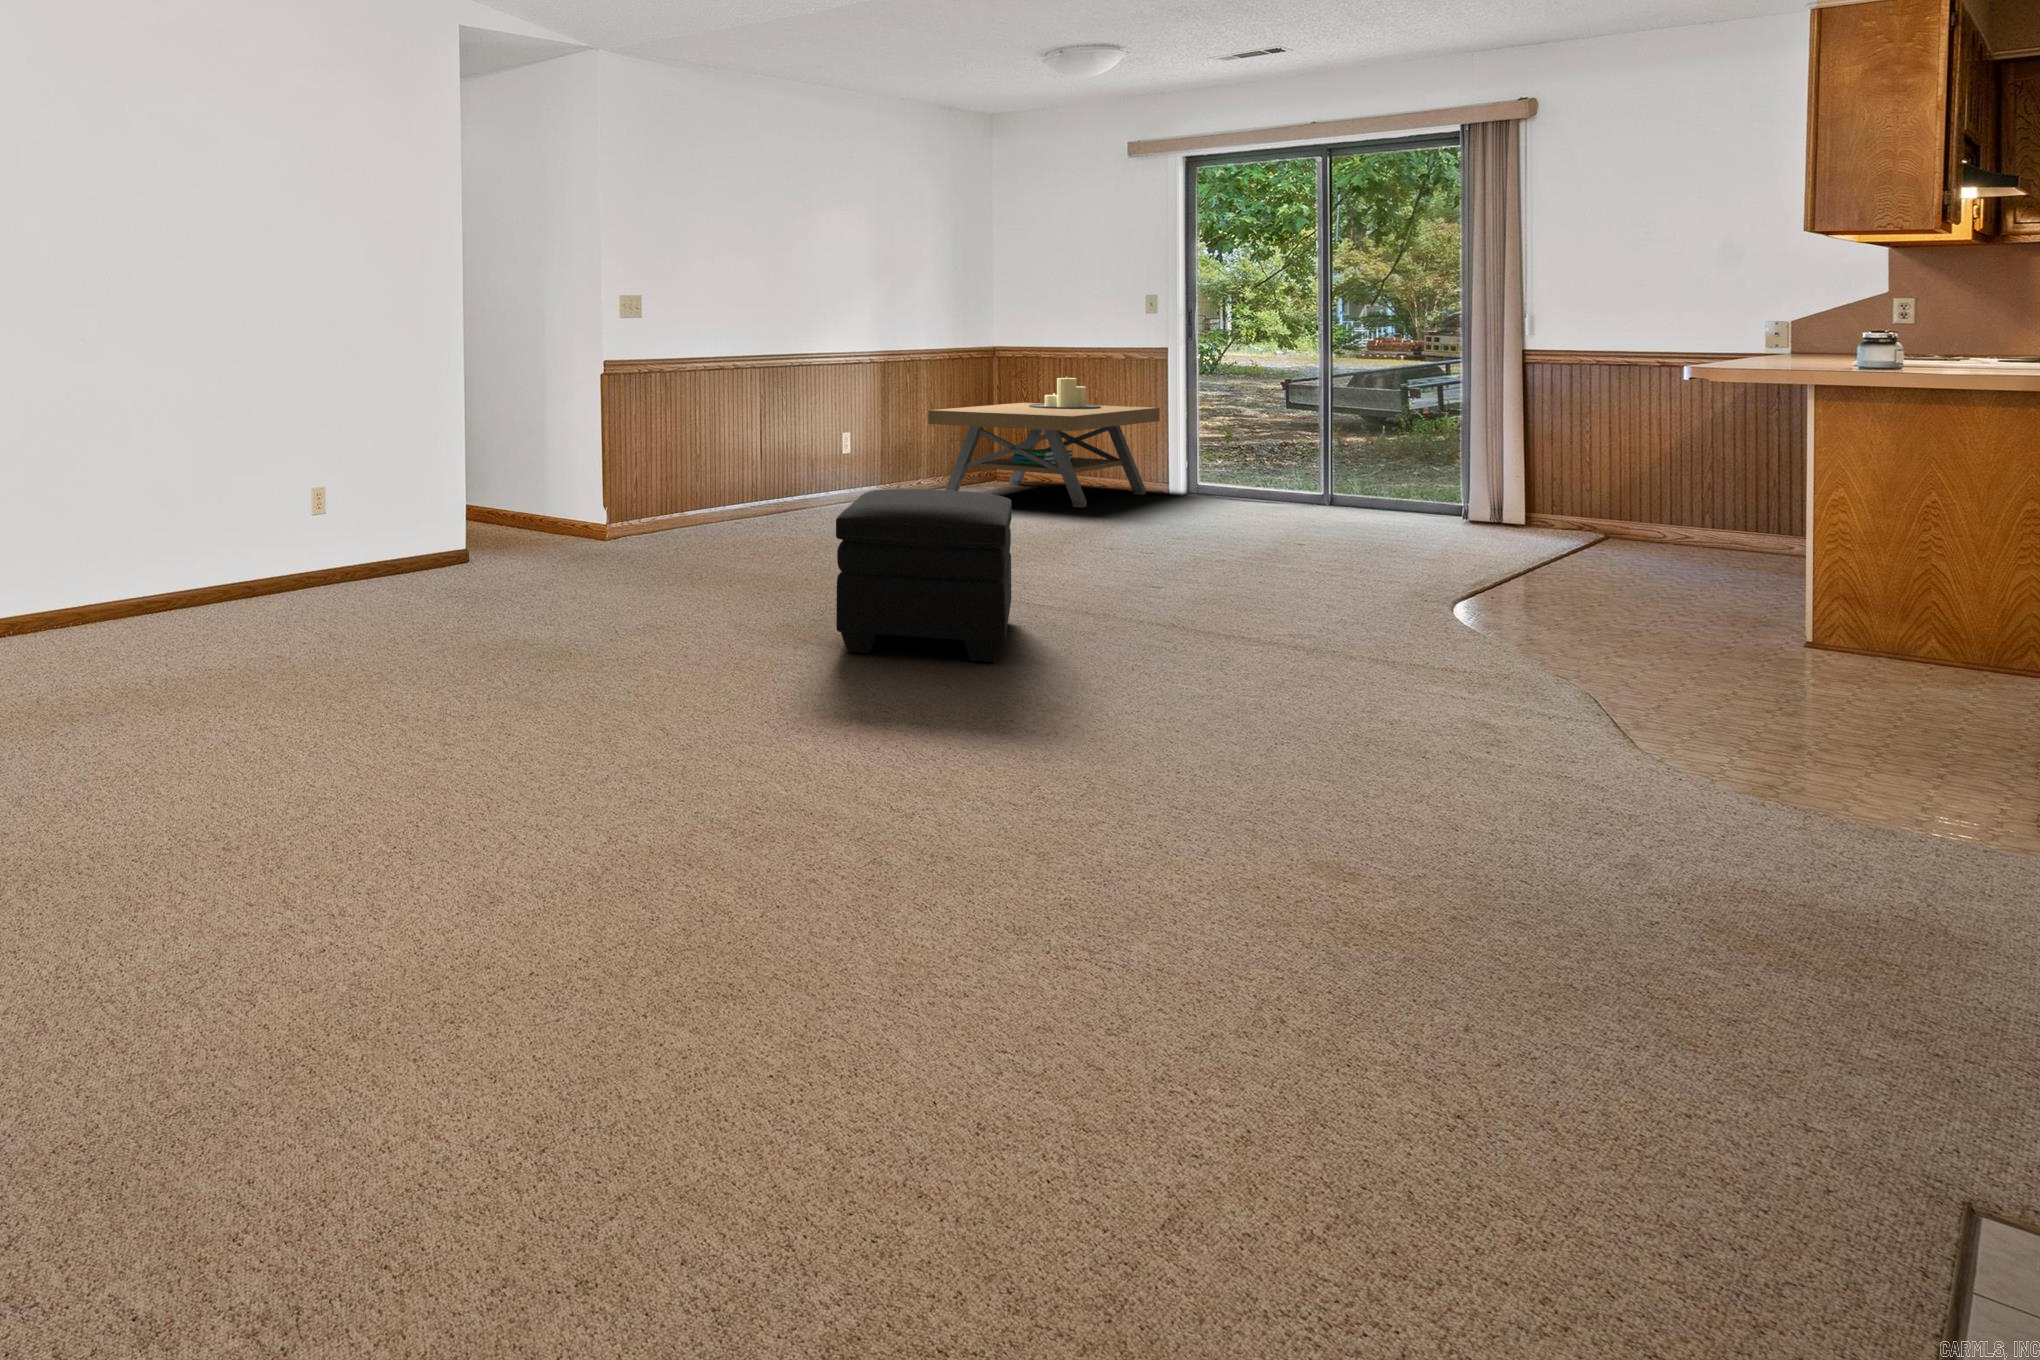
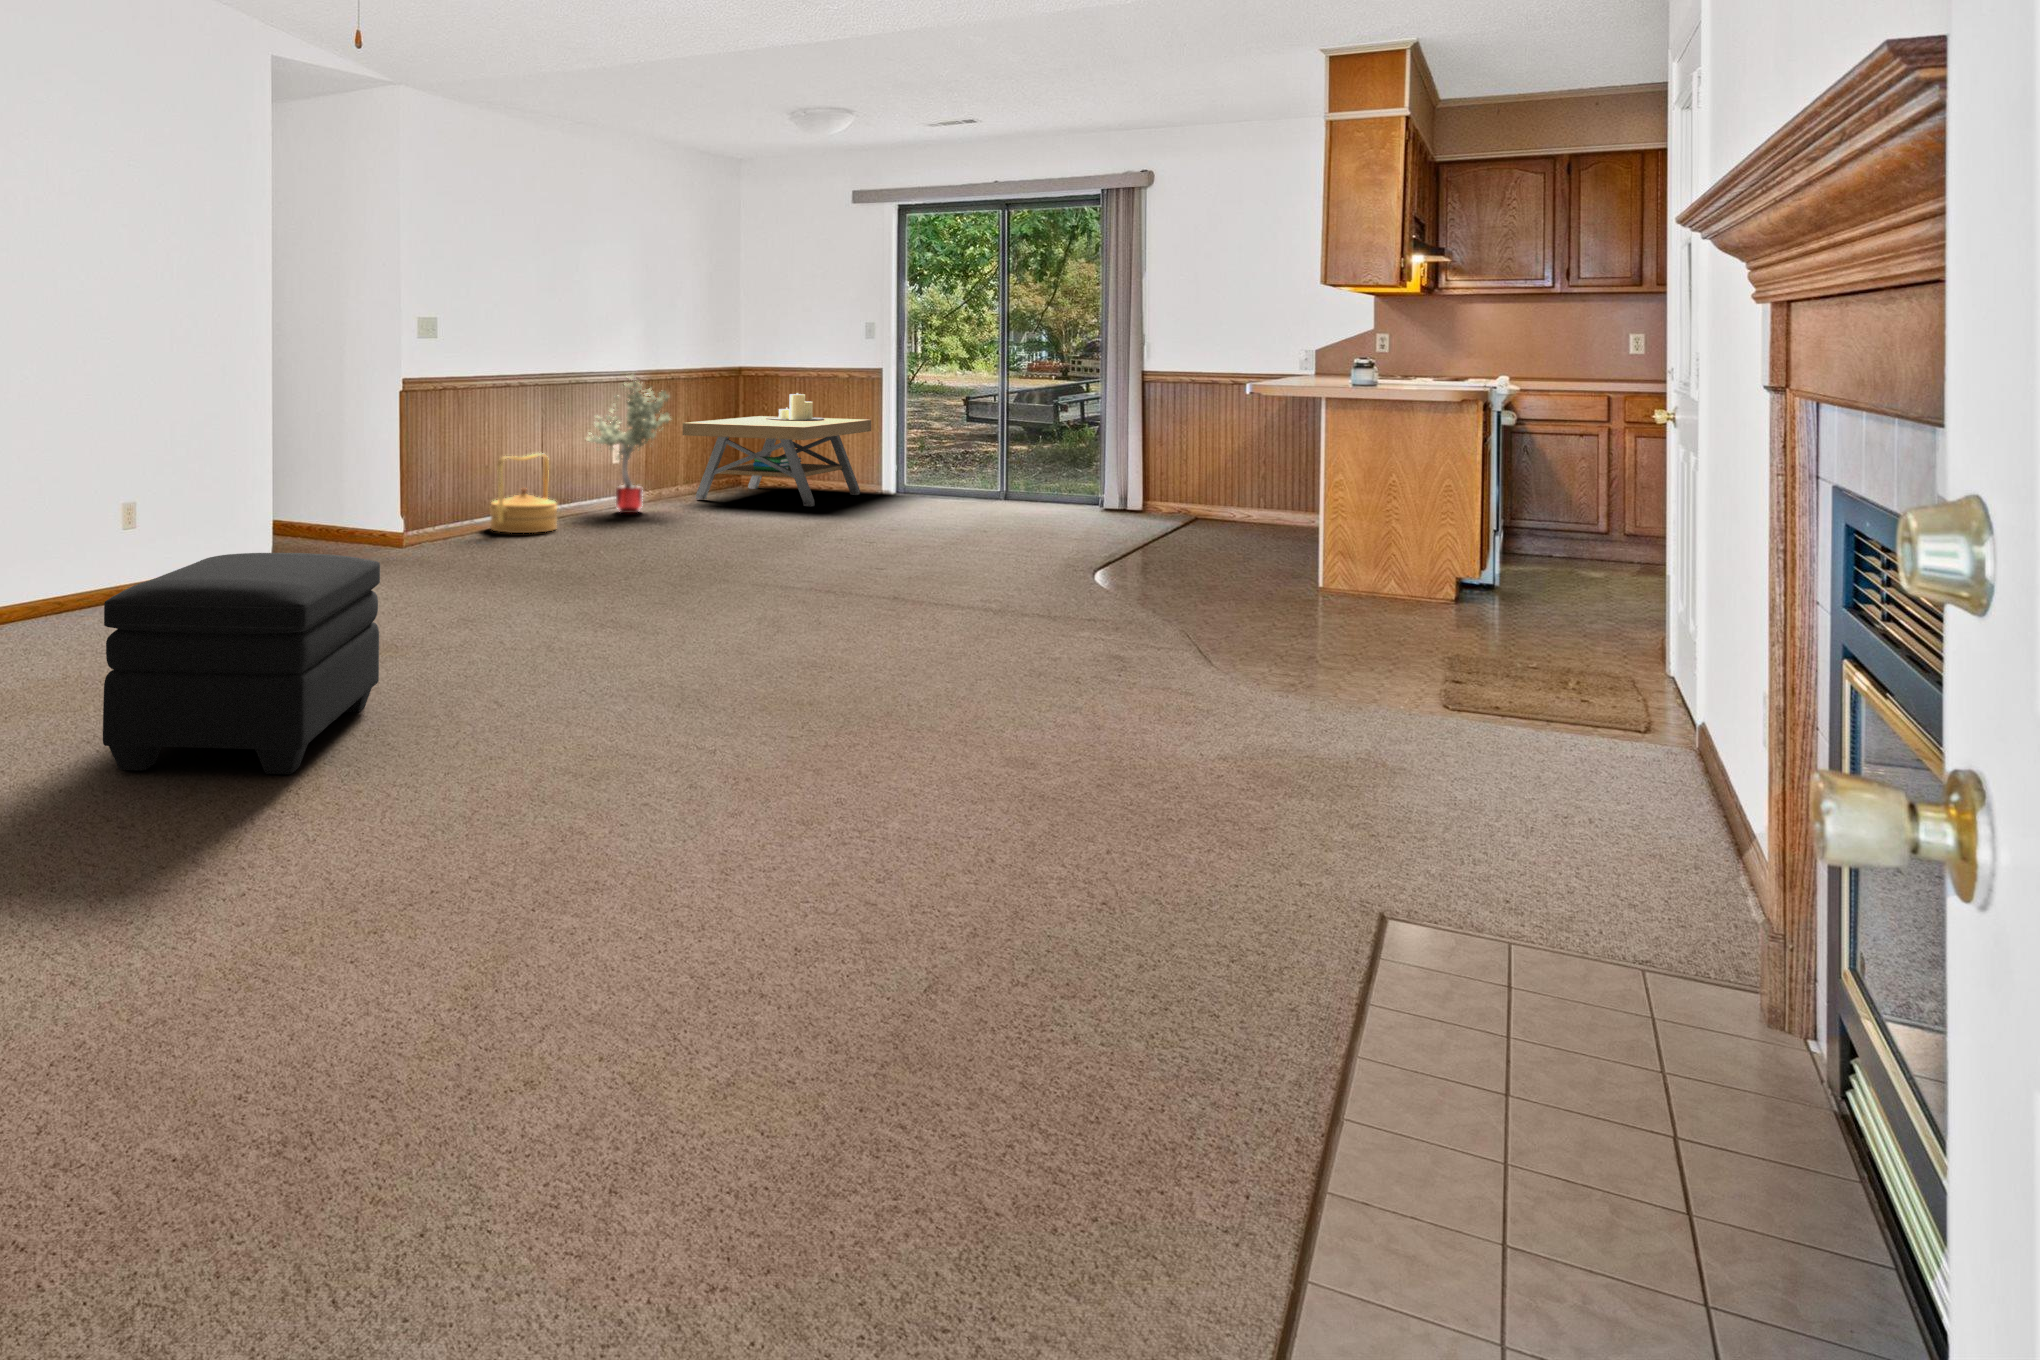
potted tree: none [813,355,914,510] -> present [587,375,670,513]
woven basket: none [706,443,782,529] -> present [490,454,557,533]
ottoman: present [836,489,1012,662] -> present [103,553,380,774]

